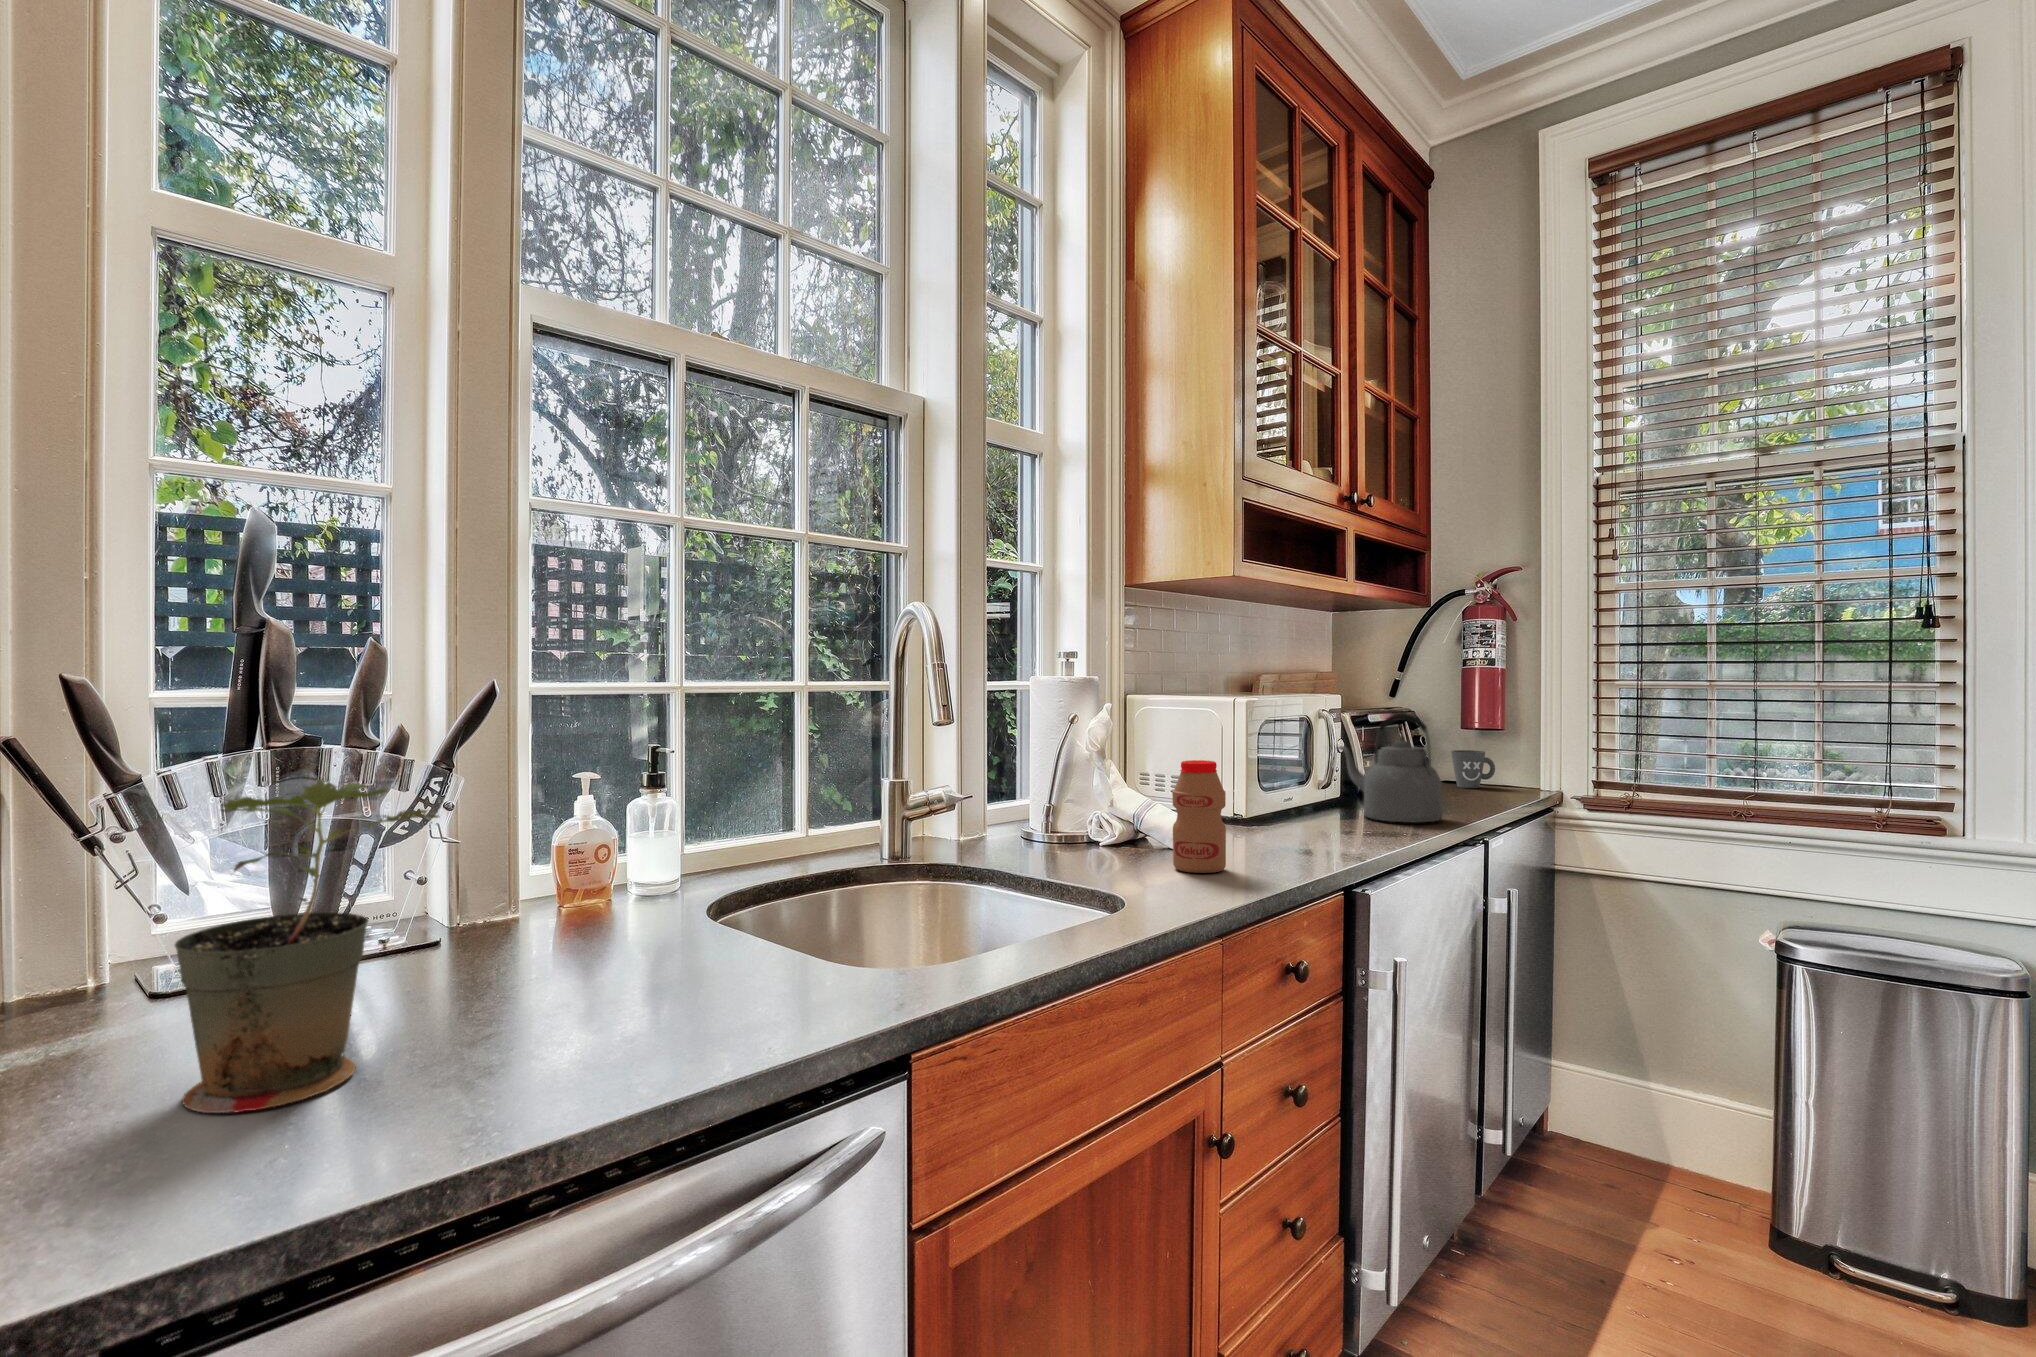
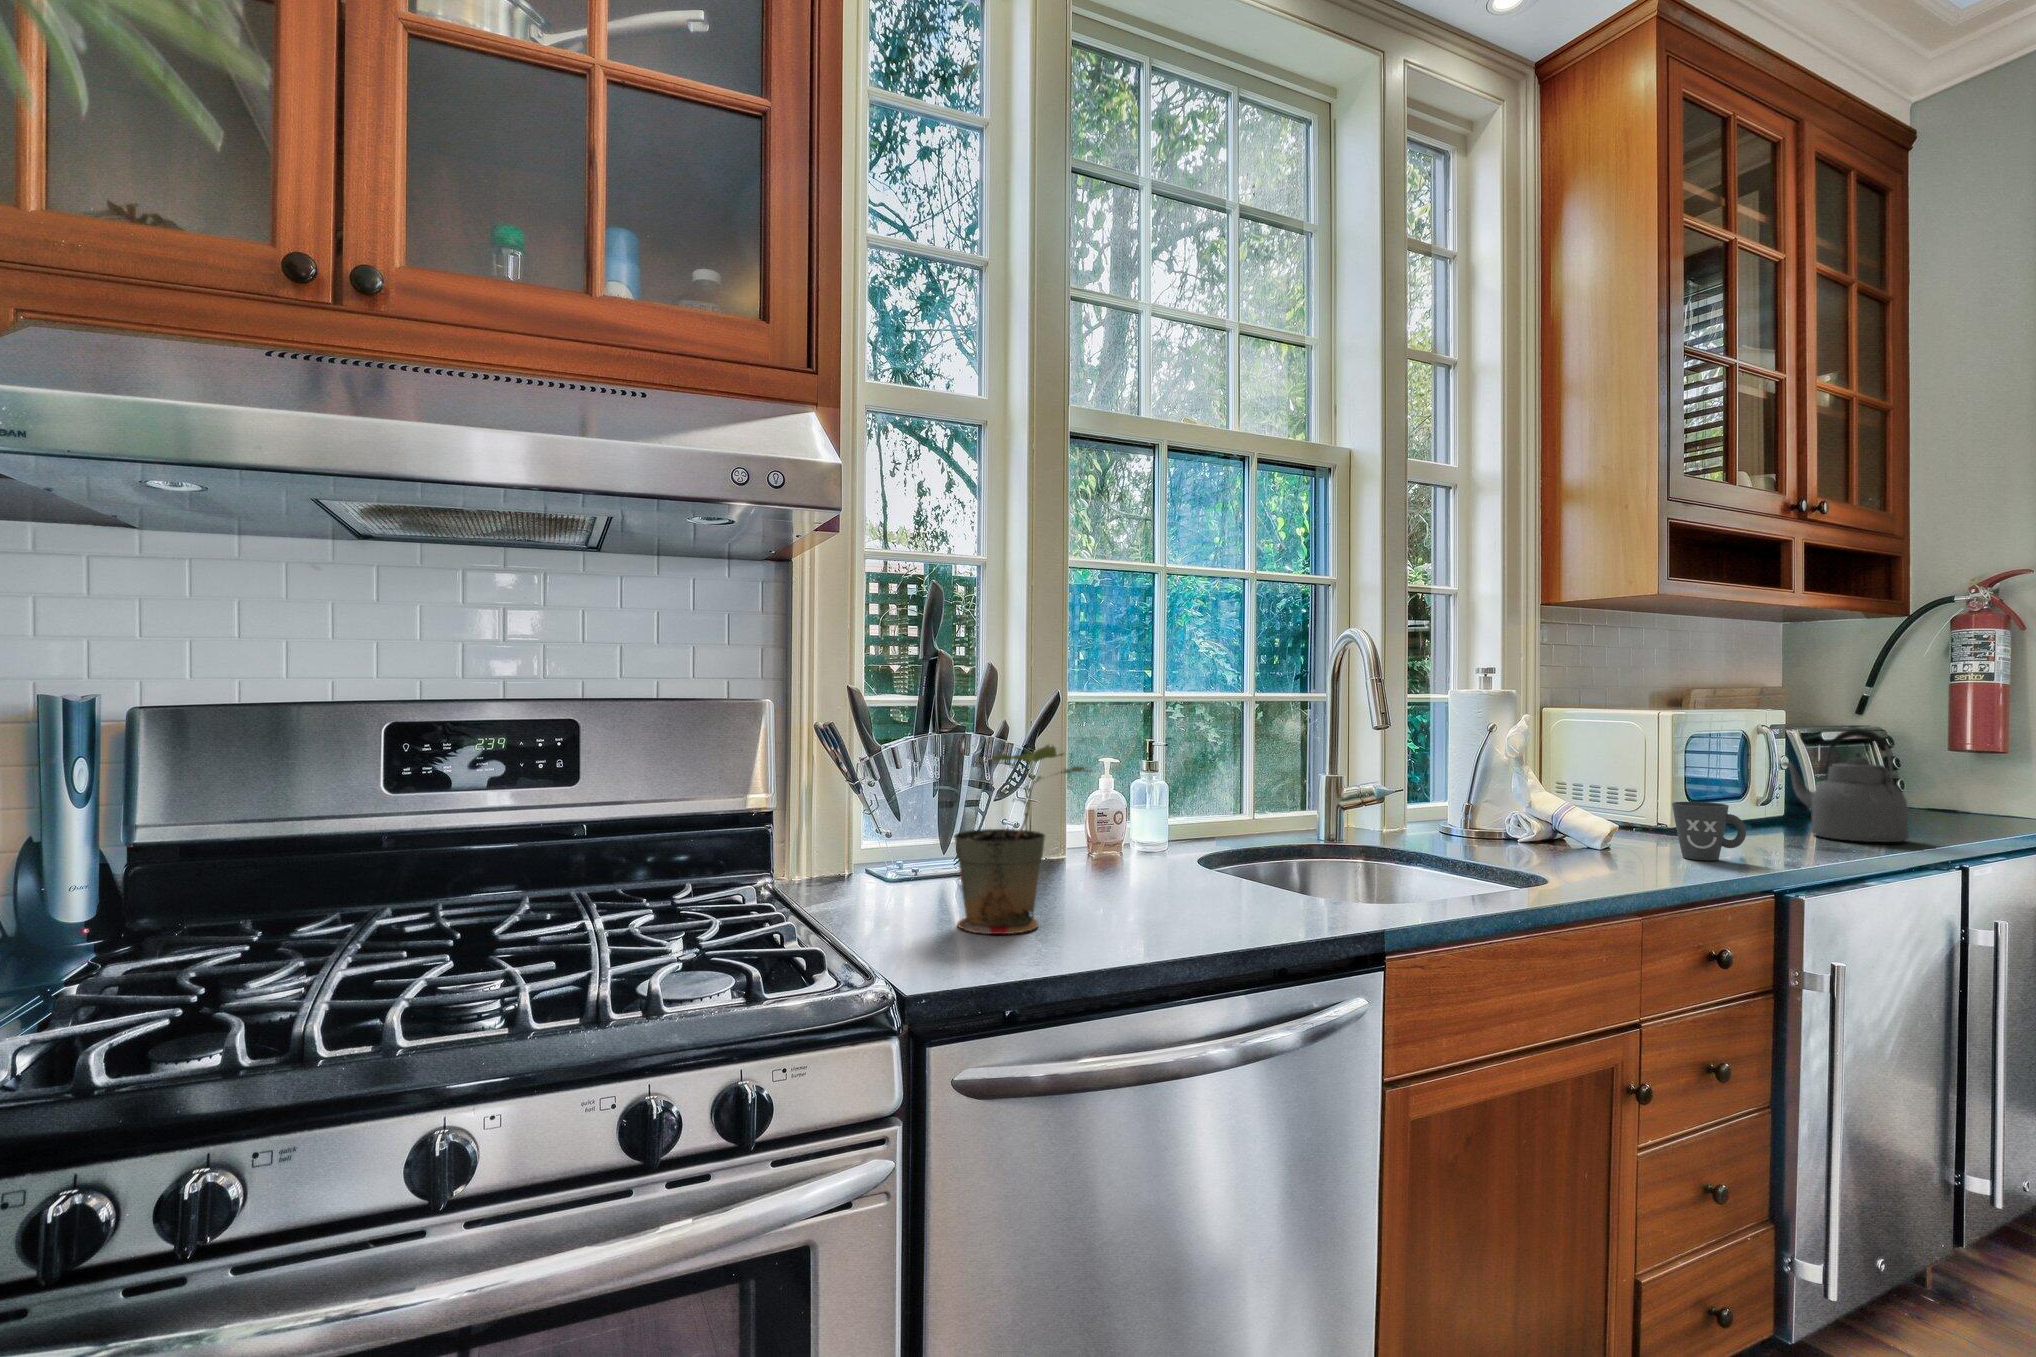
mug: present [1451,750,1495,788] -> present [1672,802,1746,860]
bottle: present [1172,760,1226,873] -> none [1591,766,1646,867]

